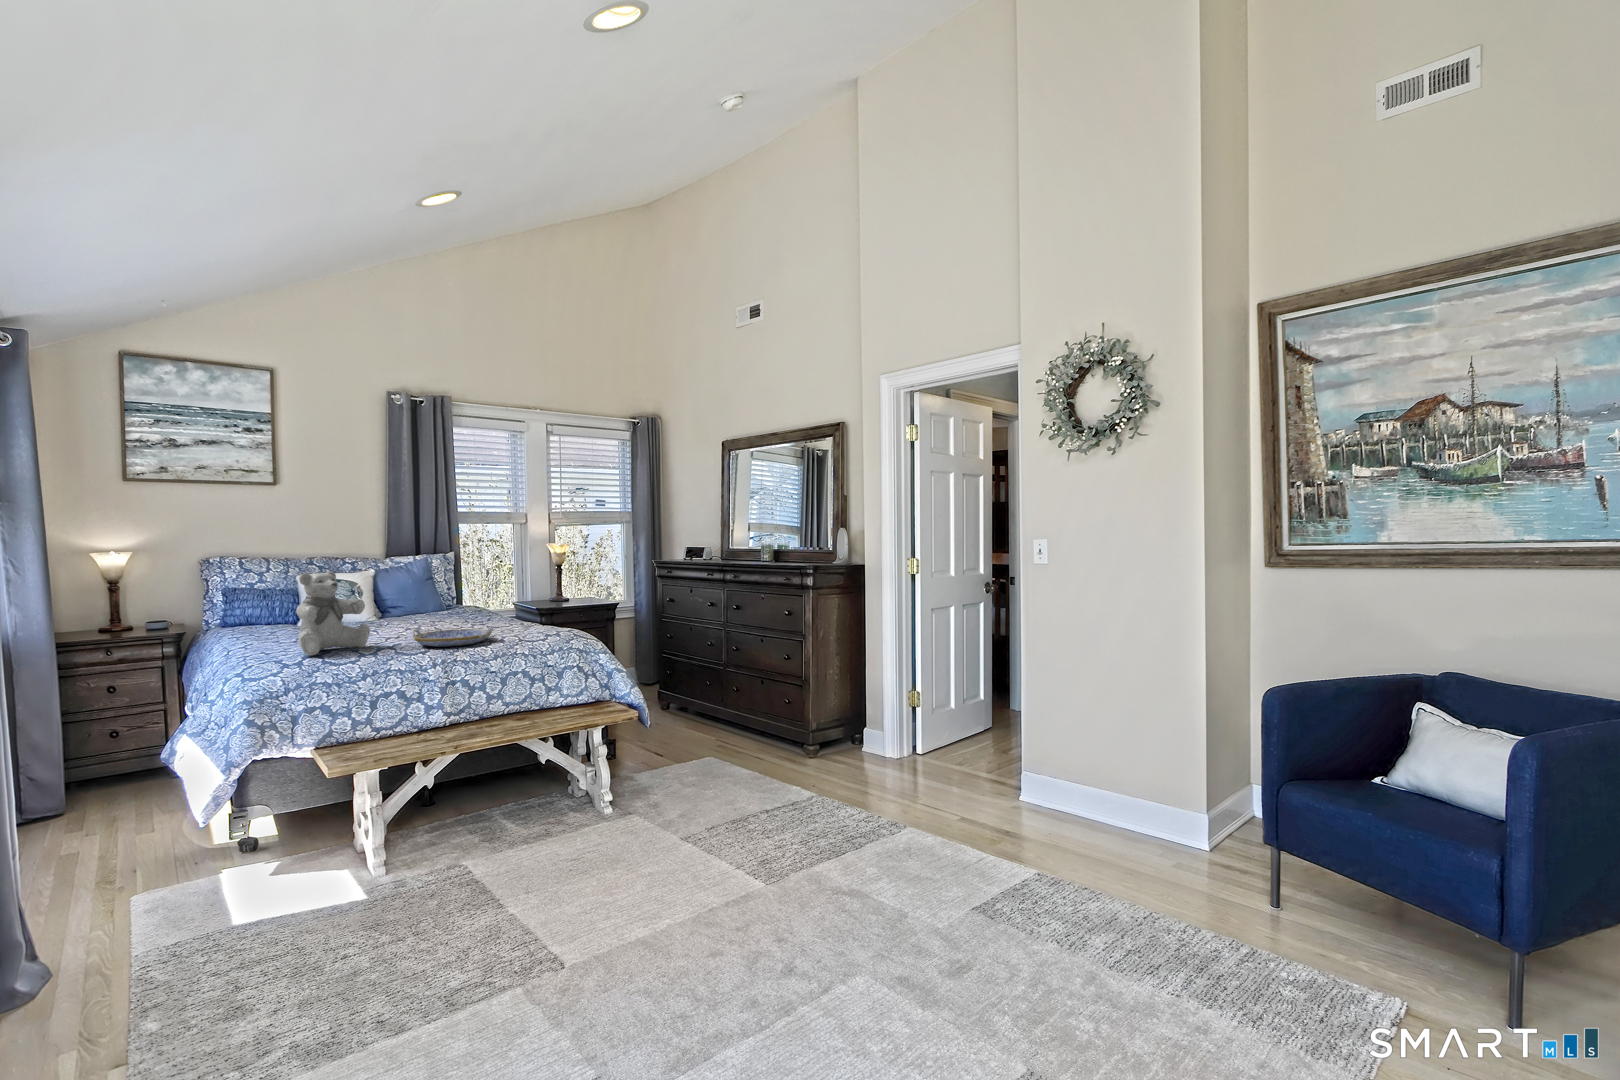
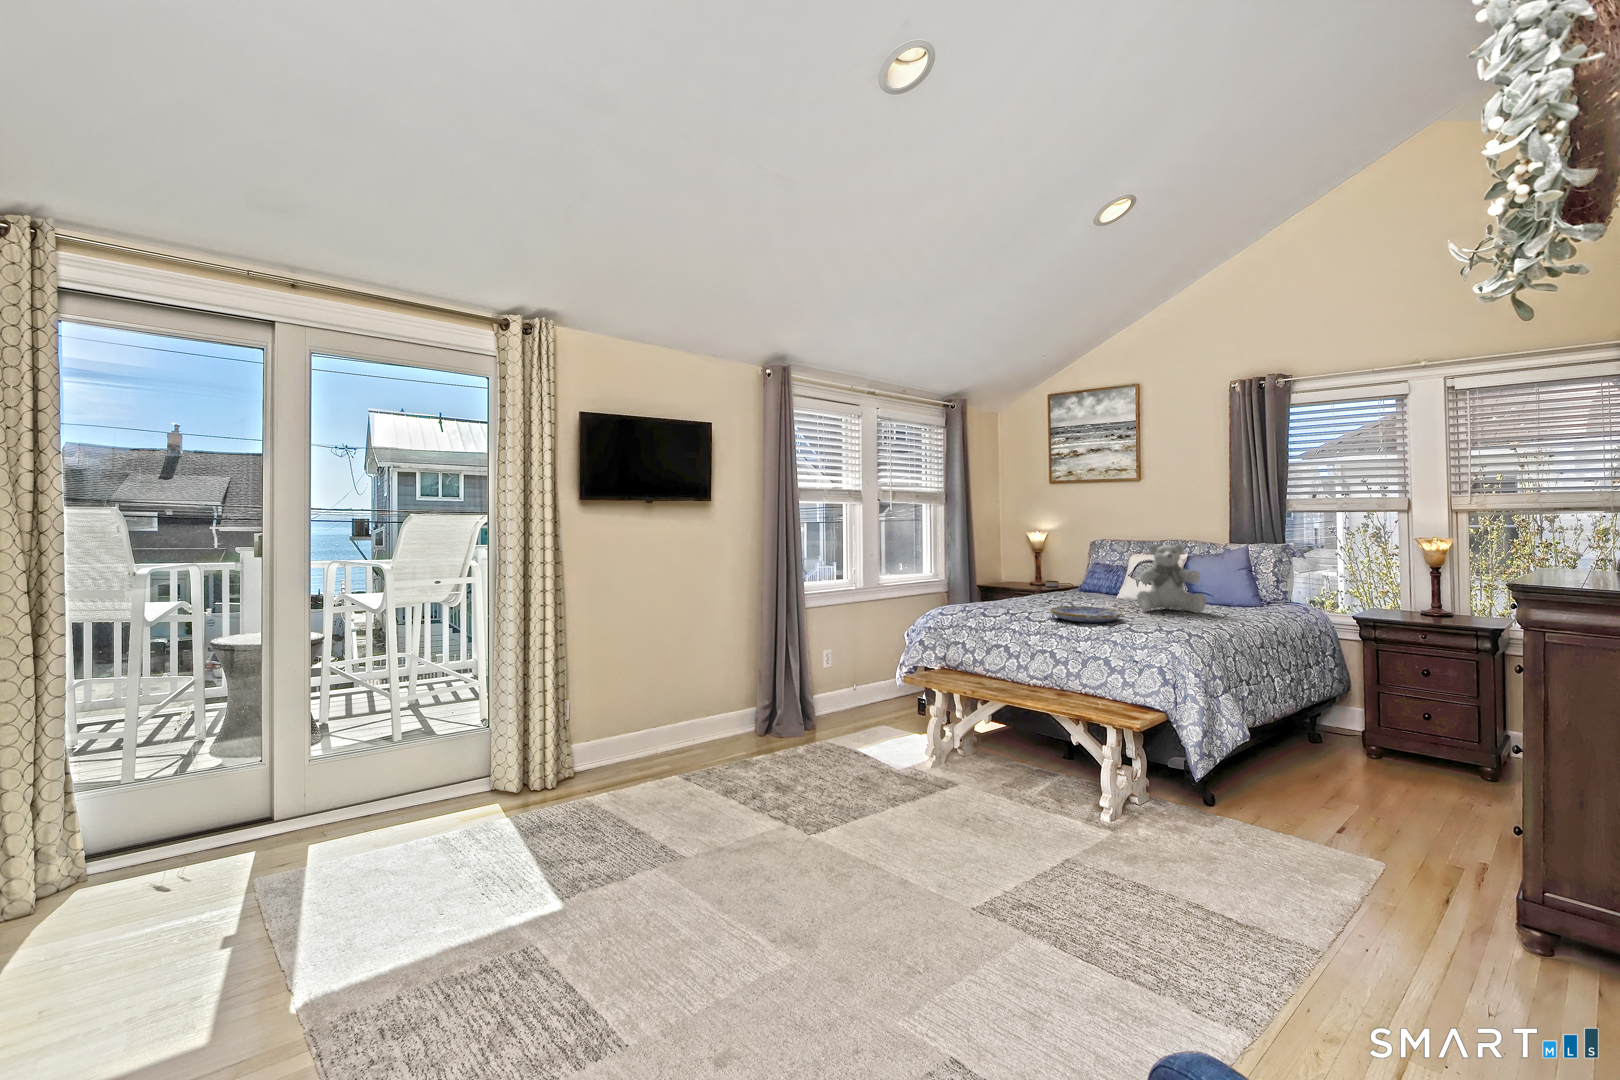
teddy bear: present [296,571,370,656] -> present [1137,545,1206,613]

